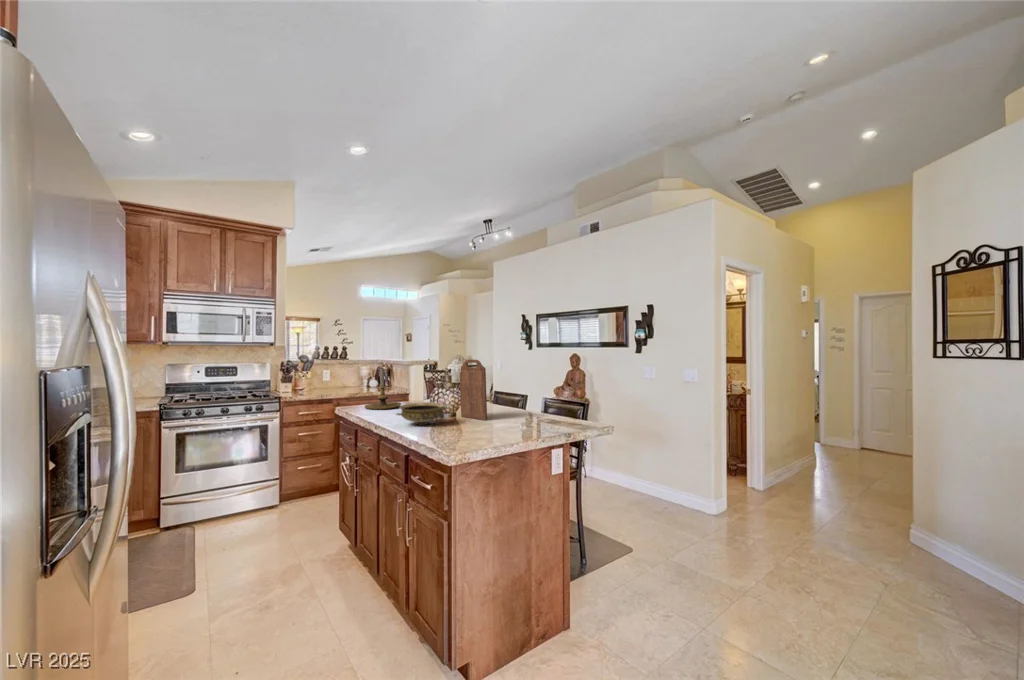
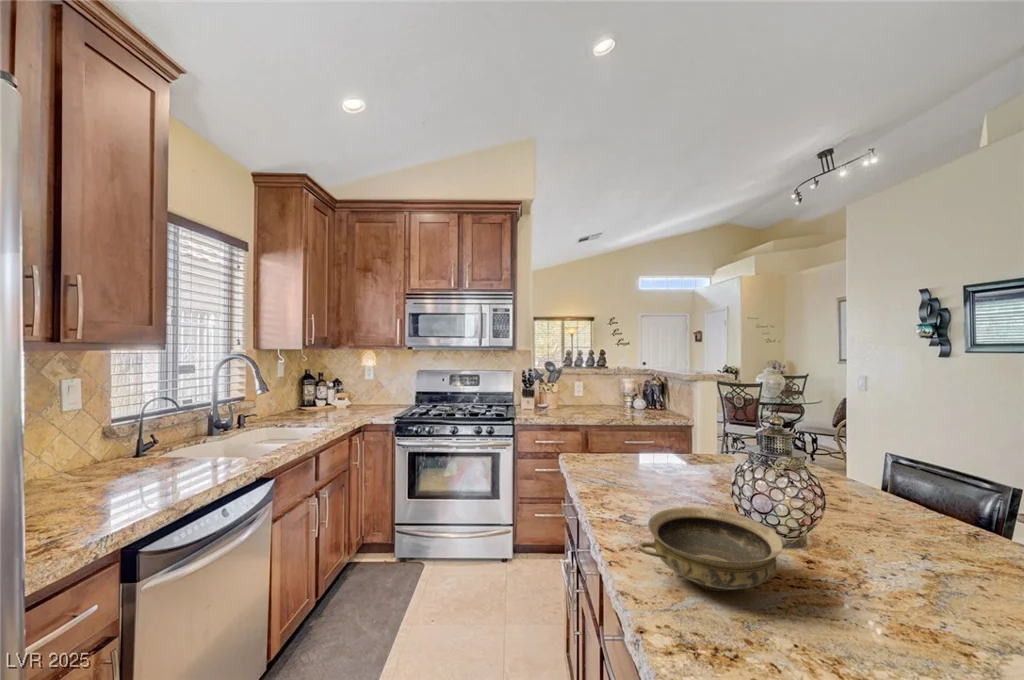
cutting board: present [460,359,487,420] -> none [824,405,946,614]
candle holder: present [364,368,401,410] -> none [601,396,670,479]

